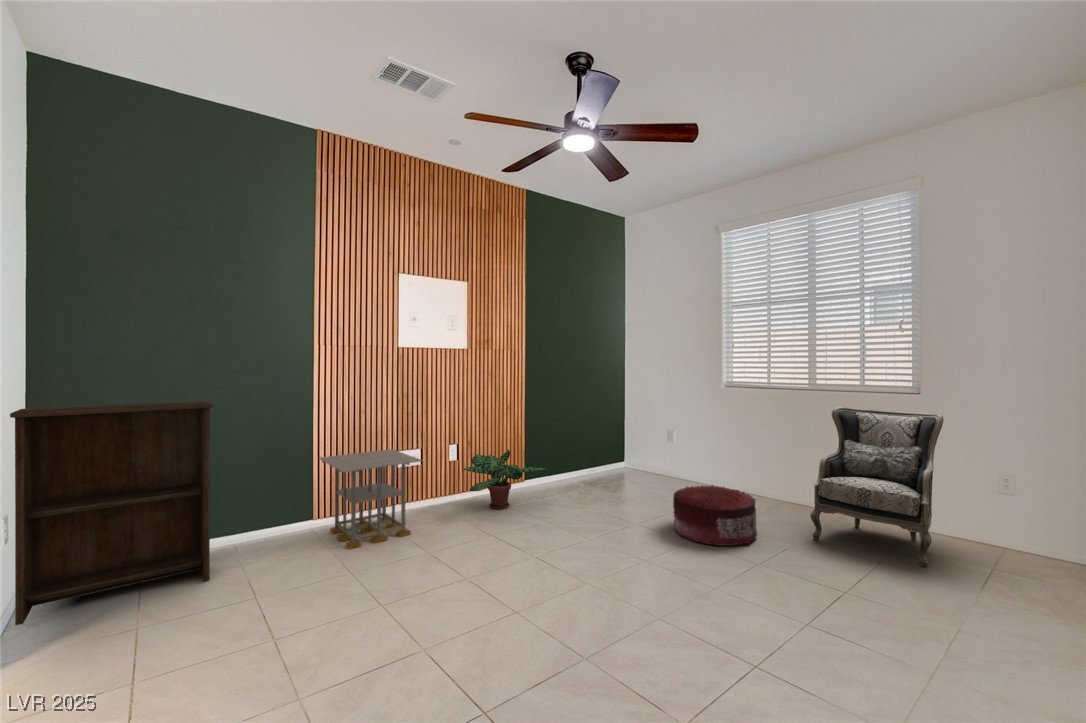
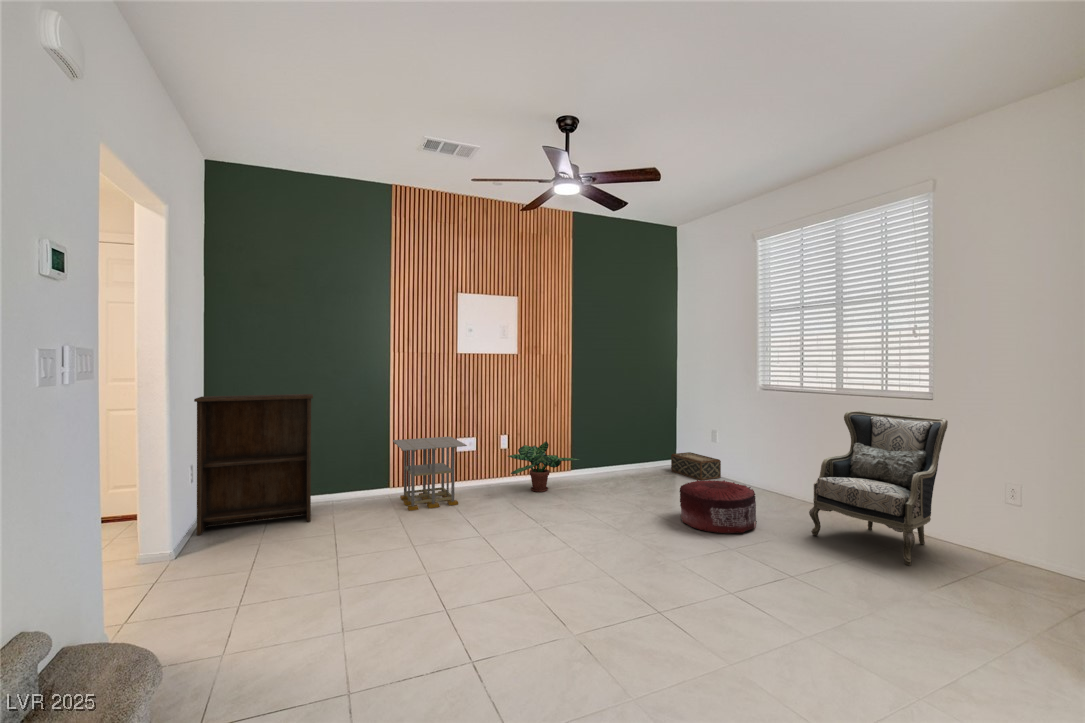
woven basket: none [625,453,678,482] -> present [671,452,721,480]

